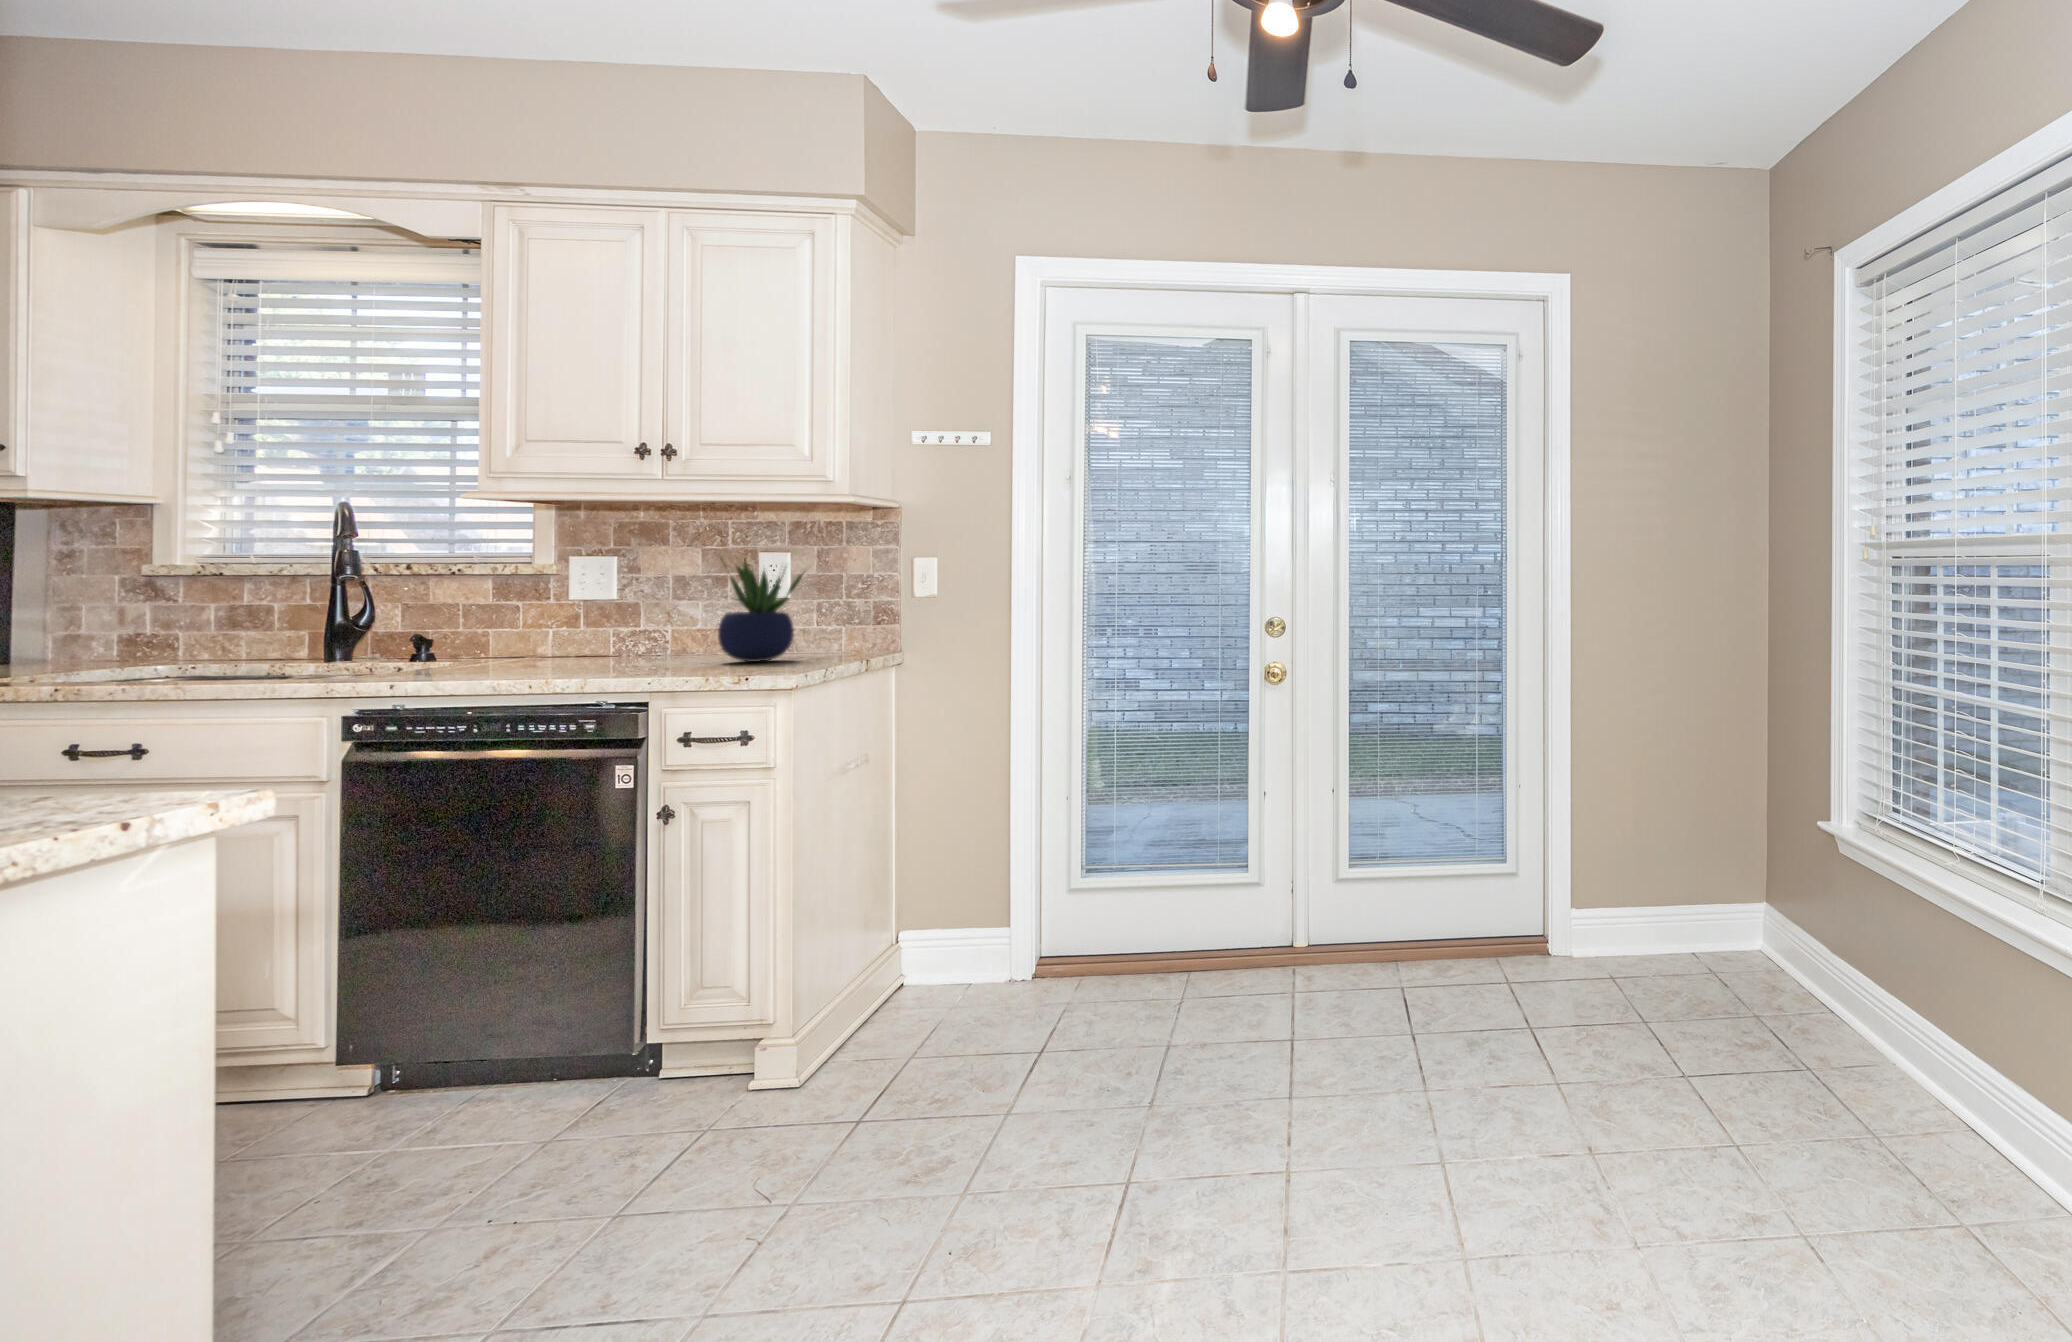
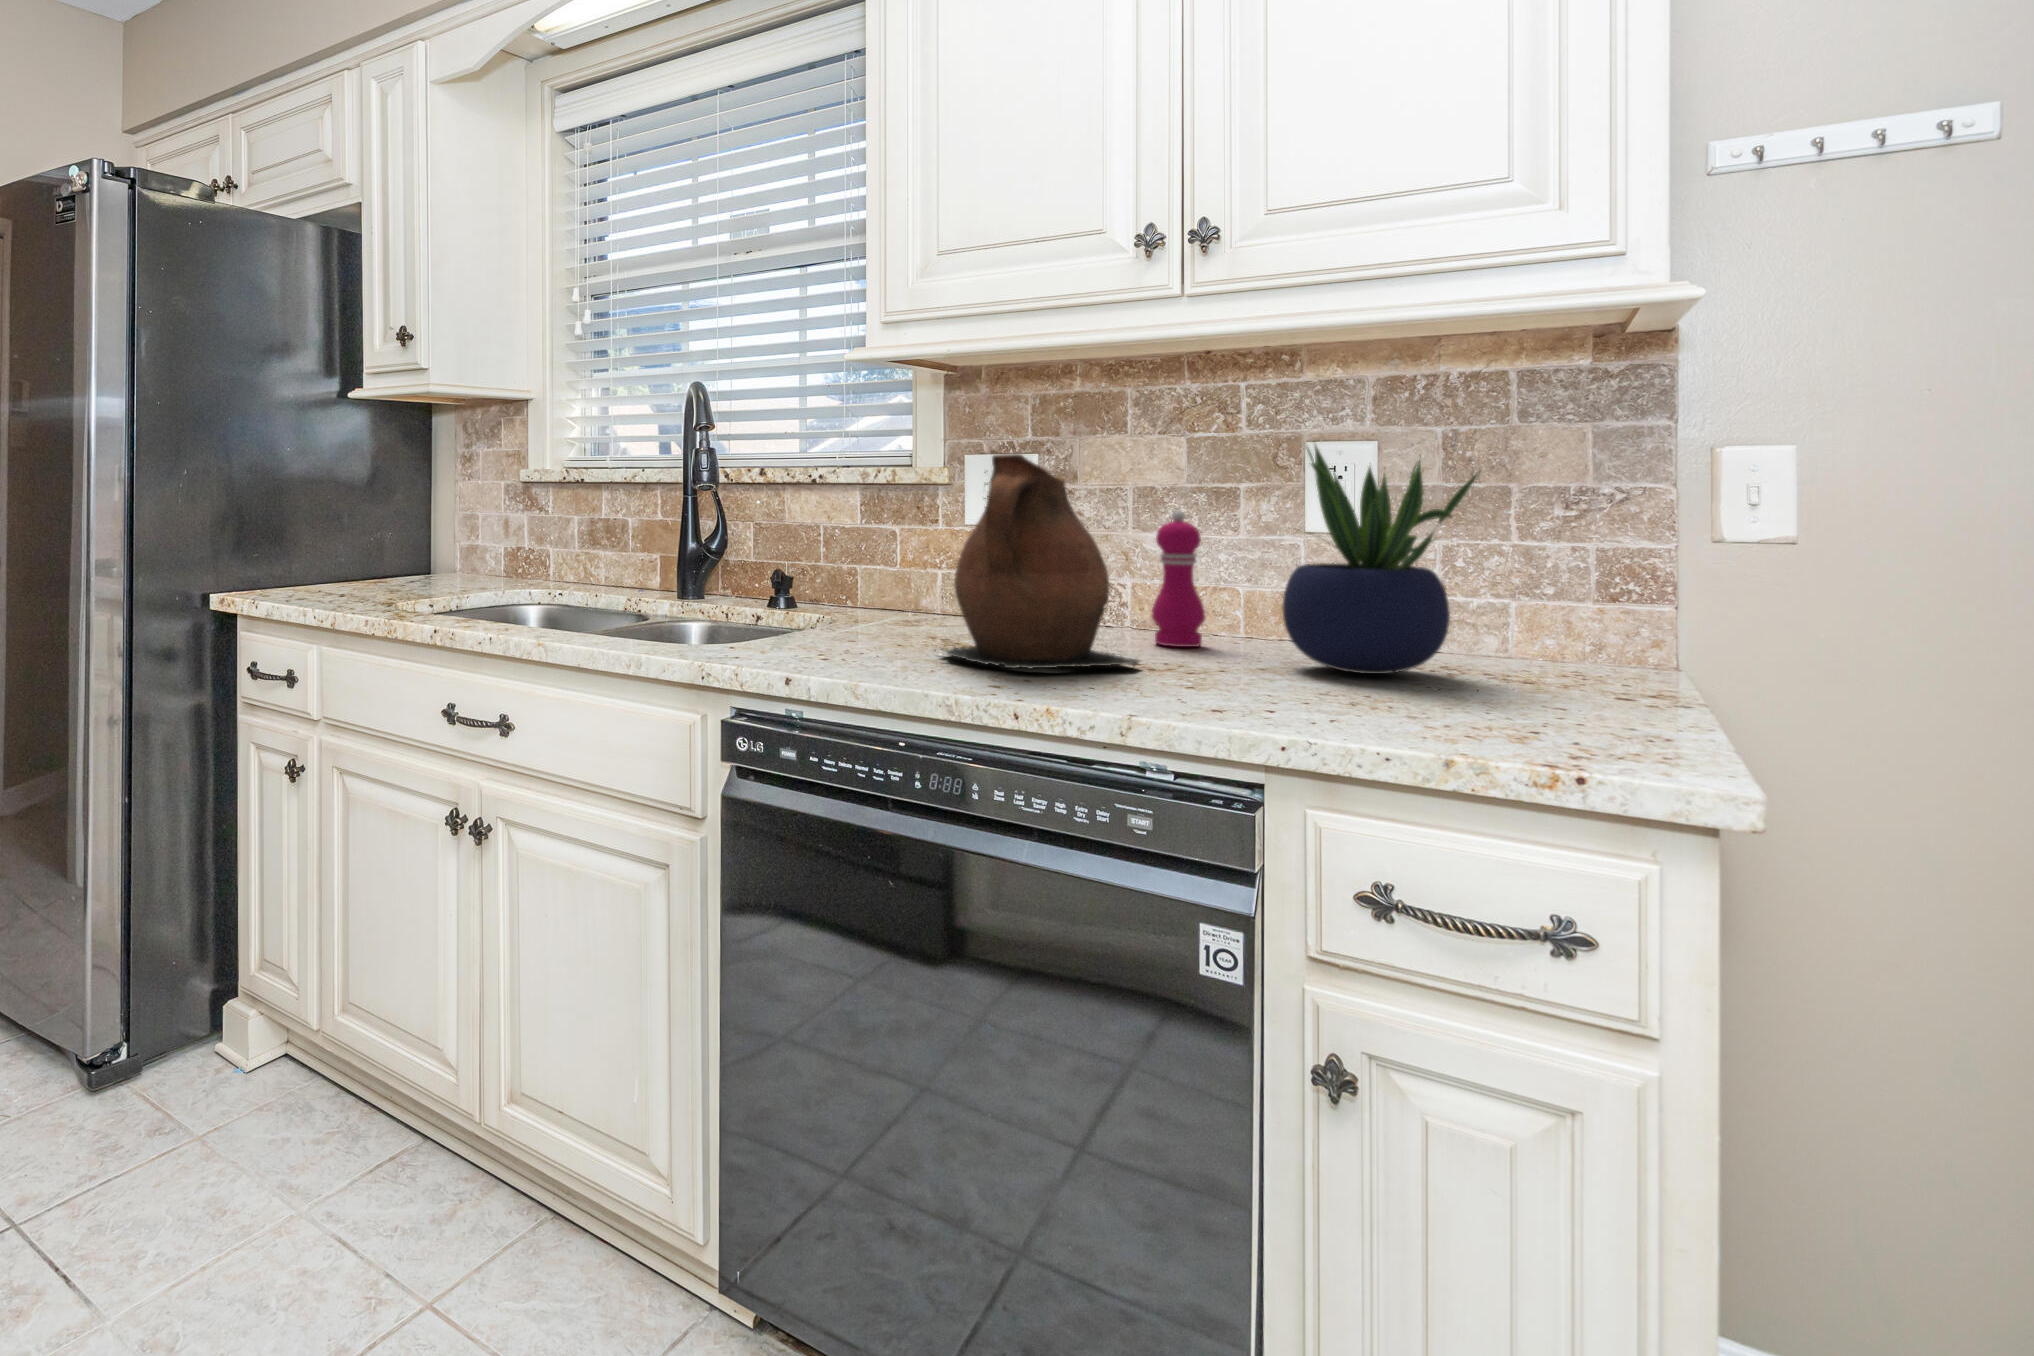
ceramic pitcher: none [509,558,637,670] -> present [935,454,1139,668]
pepper mill: none [670,588,701,660] -> present [1151,511,1205,647]

